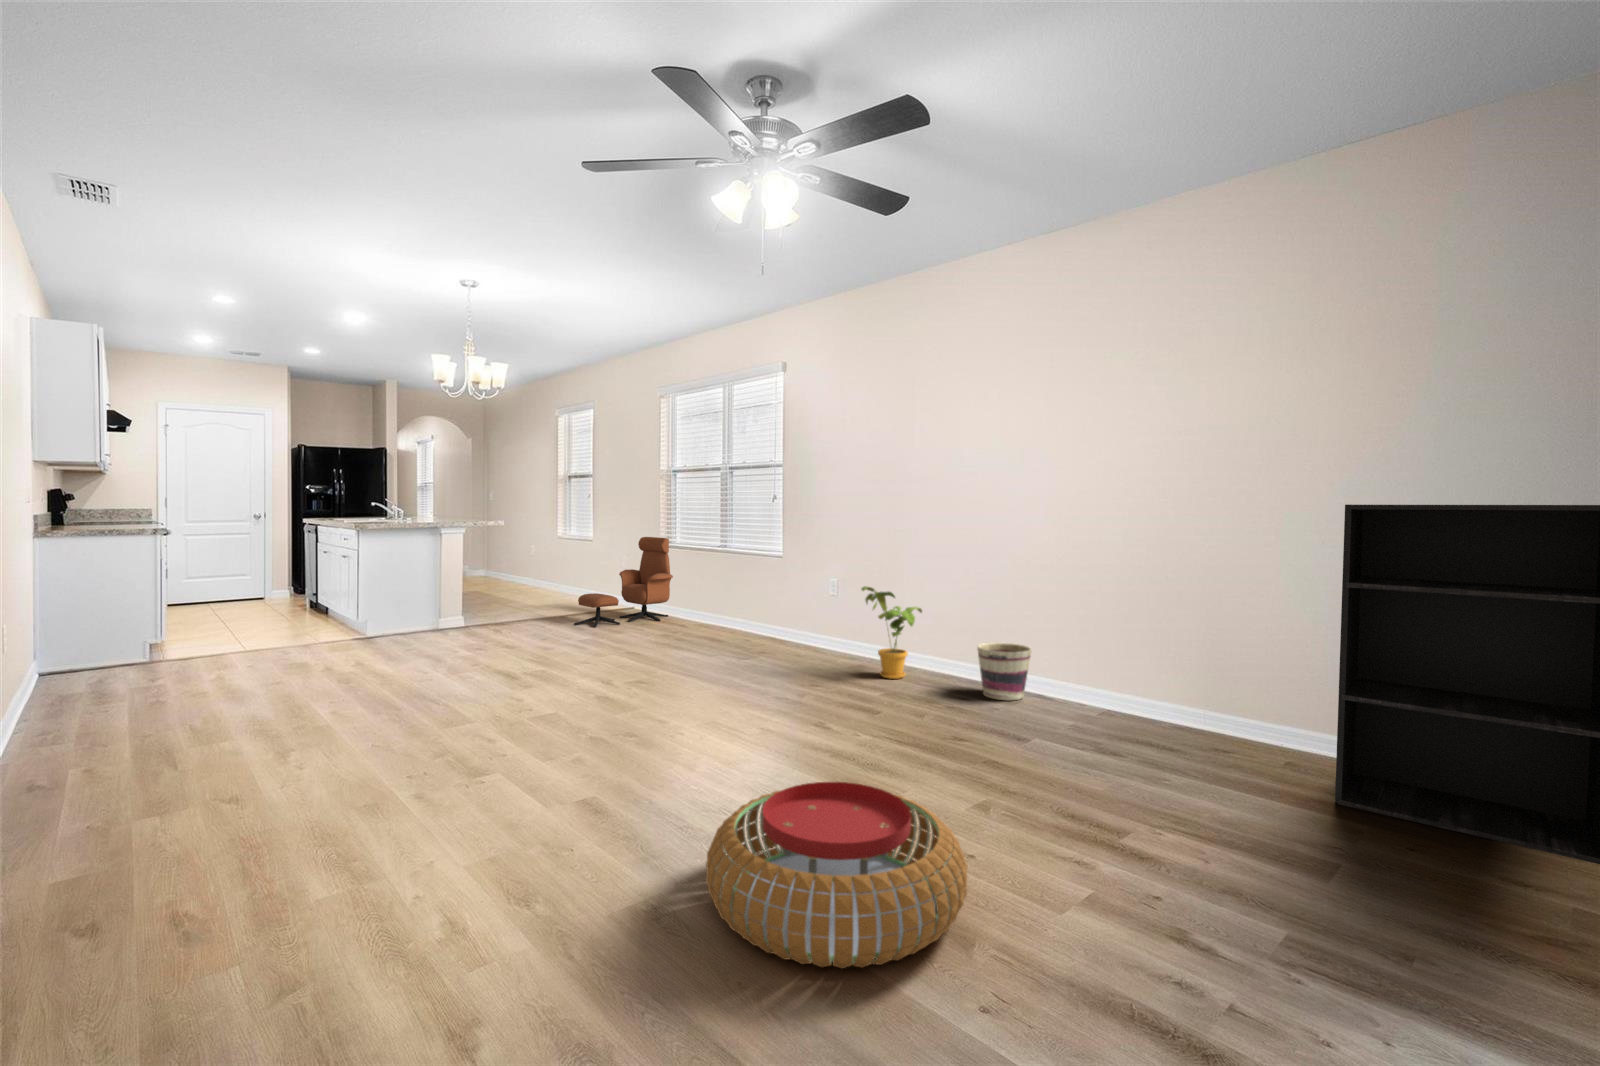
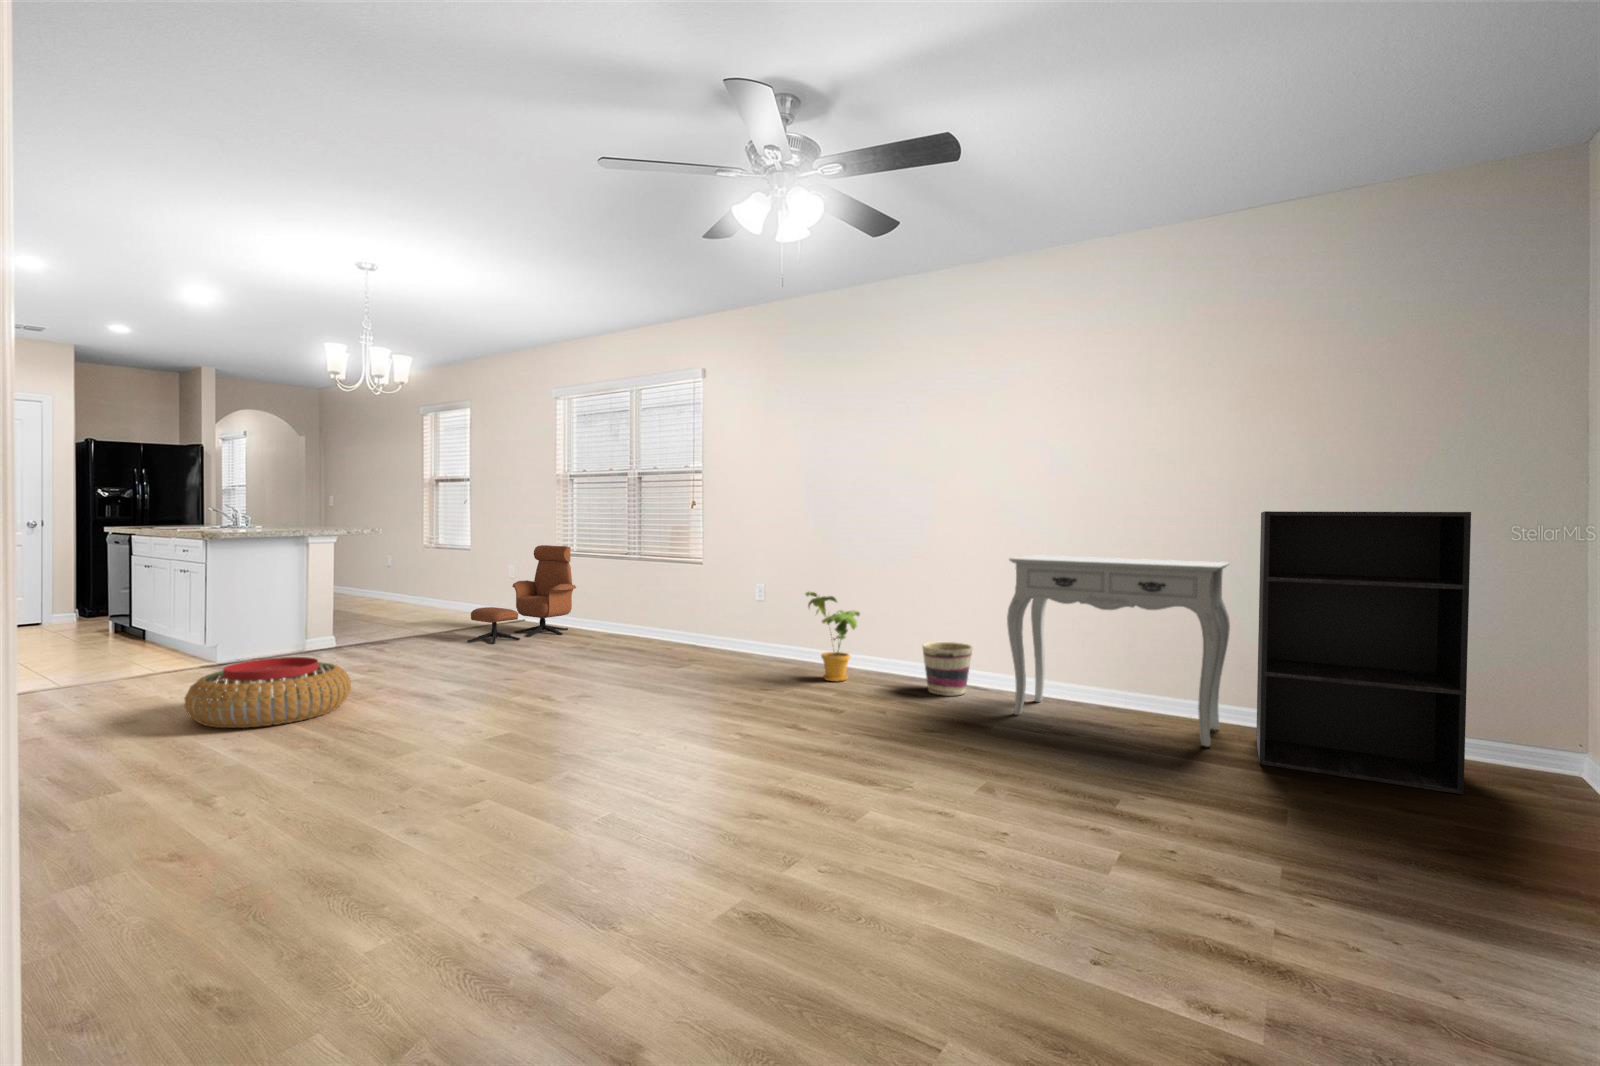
console table: none [1056,553,1322,777] -> present [1007,556,1230,746]
pouf: present [706,782,967,968] -> present [185,657,351,728]

